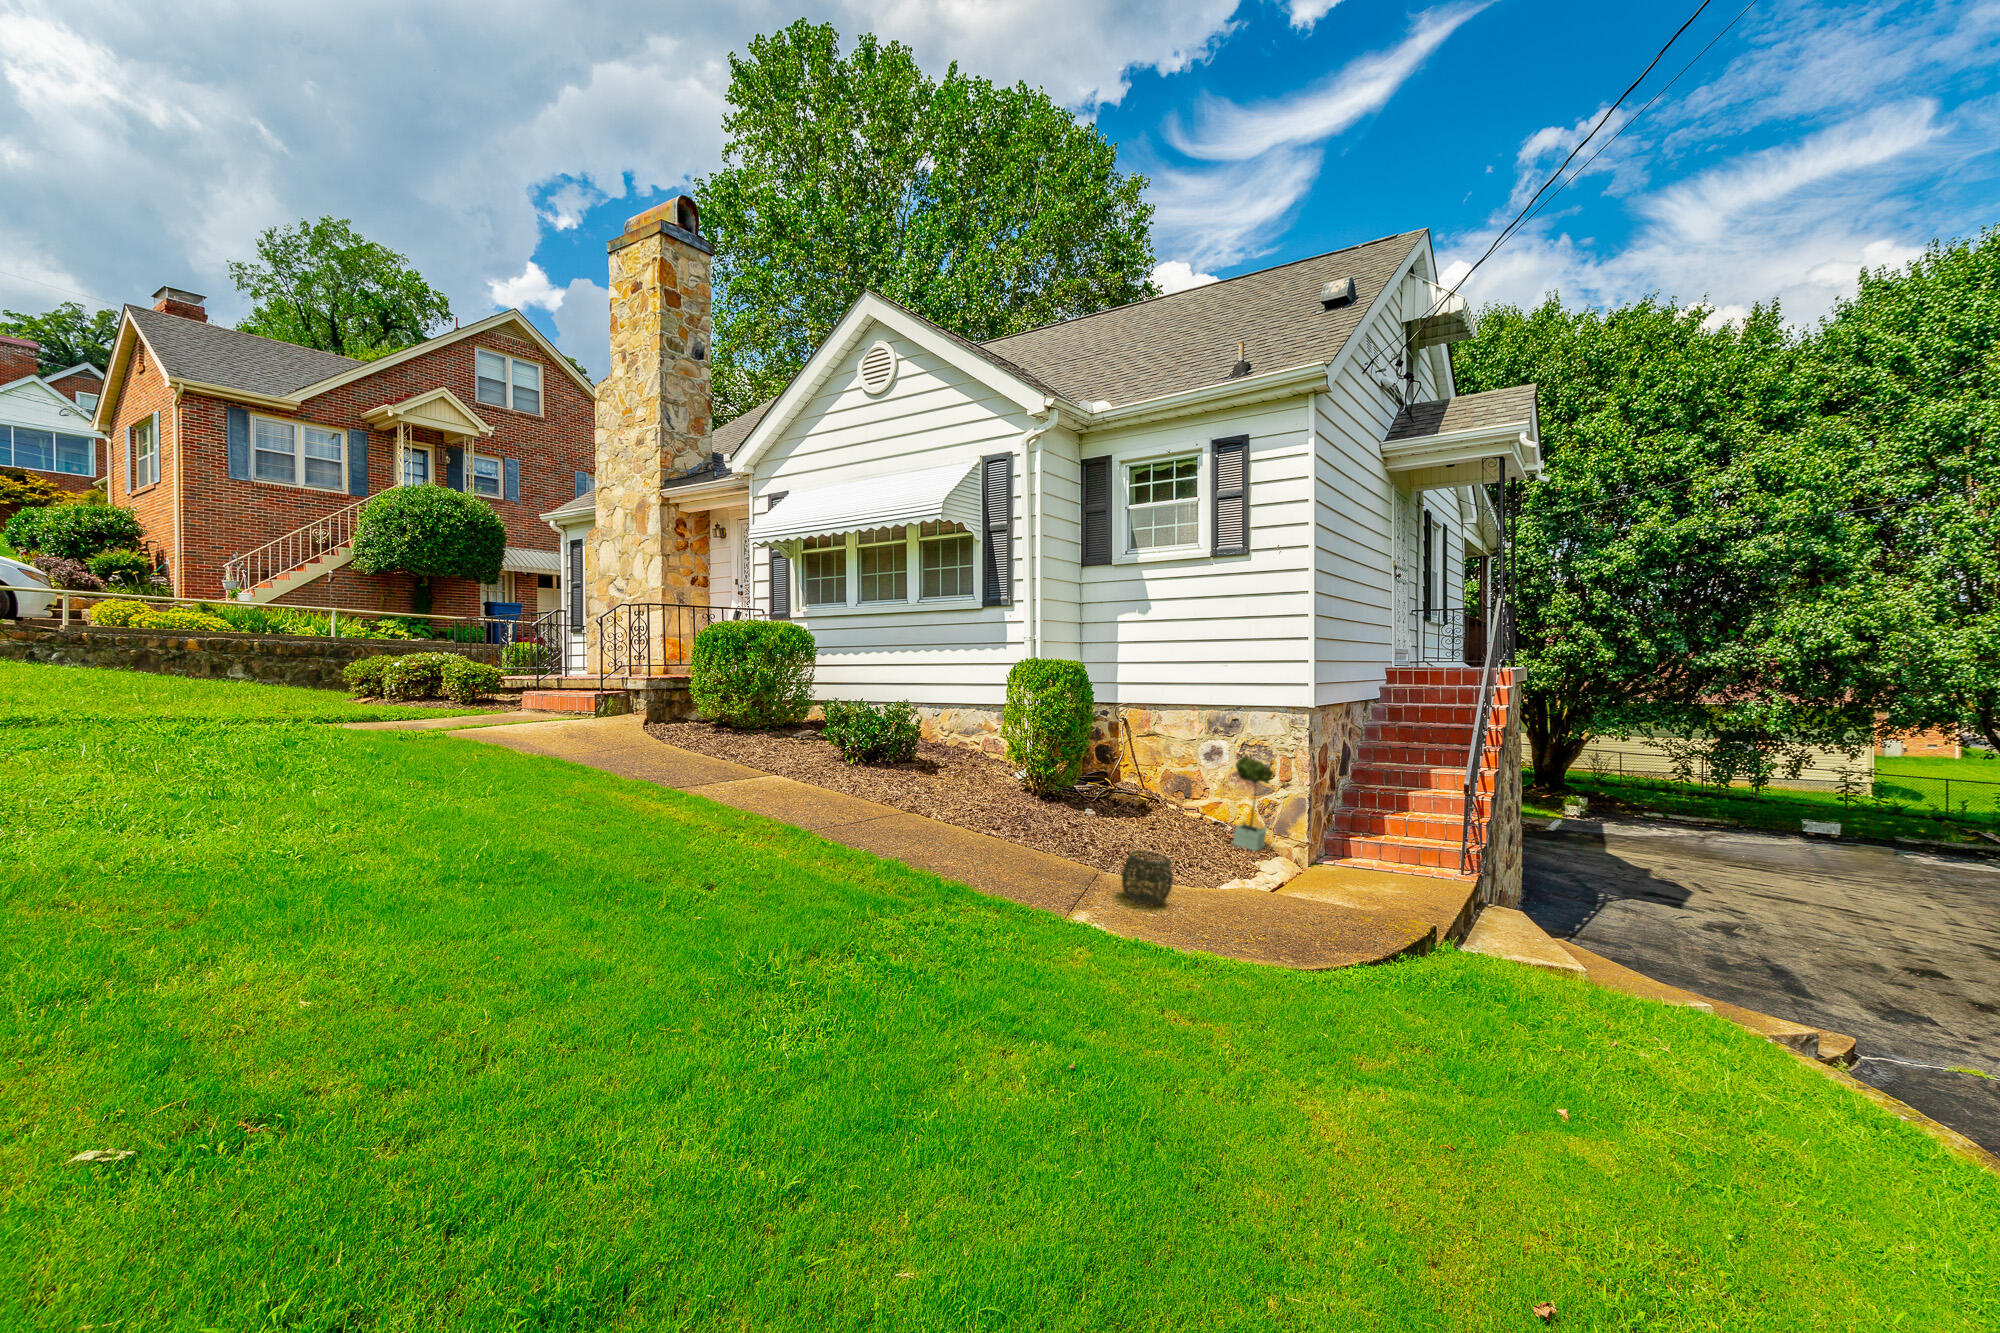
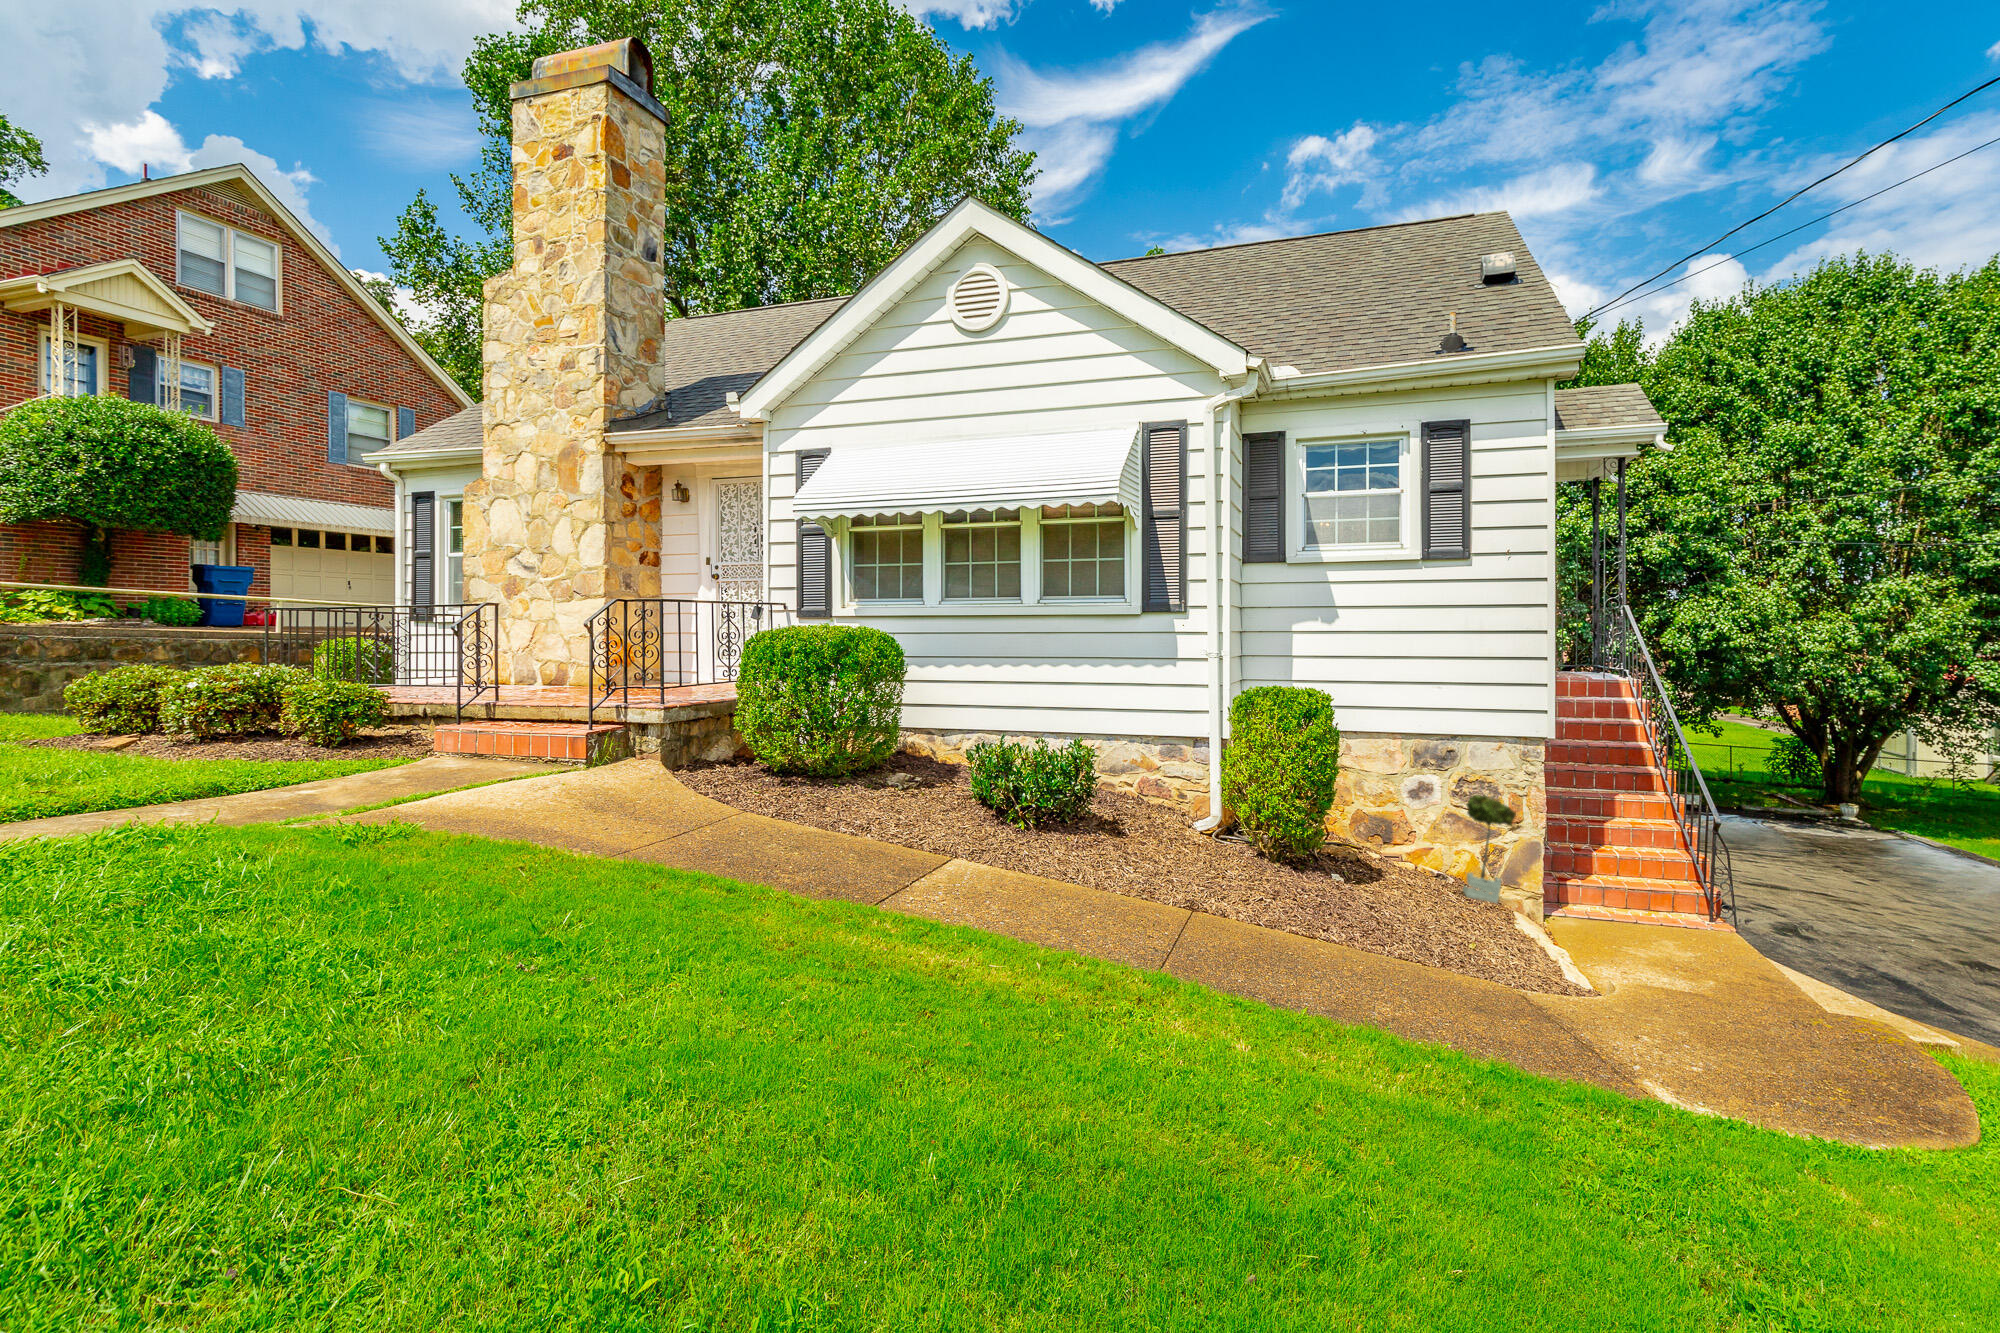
woven basket: present [1122,850,1173,905] -> none [1534,942,1608,1013]

